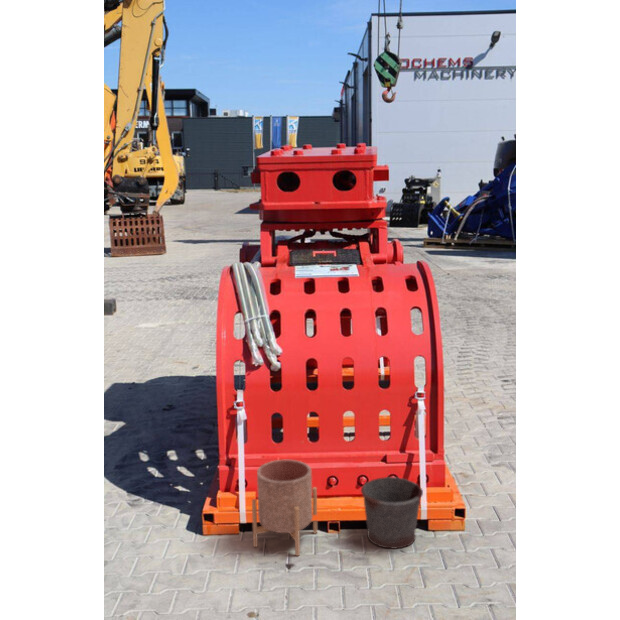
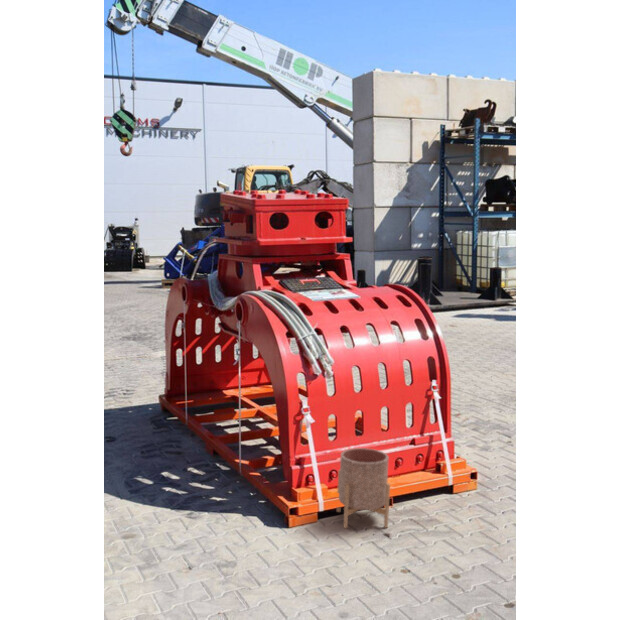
bucket: present [361,477,423,548] -> none [410,454,462,510]

